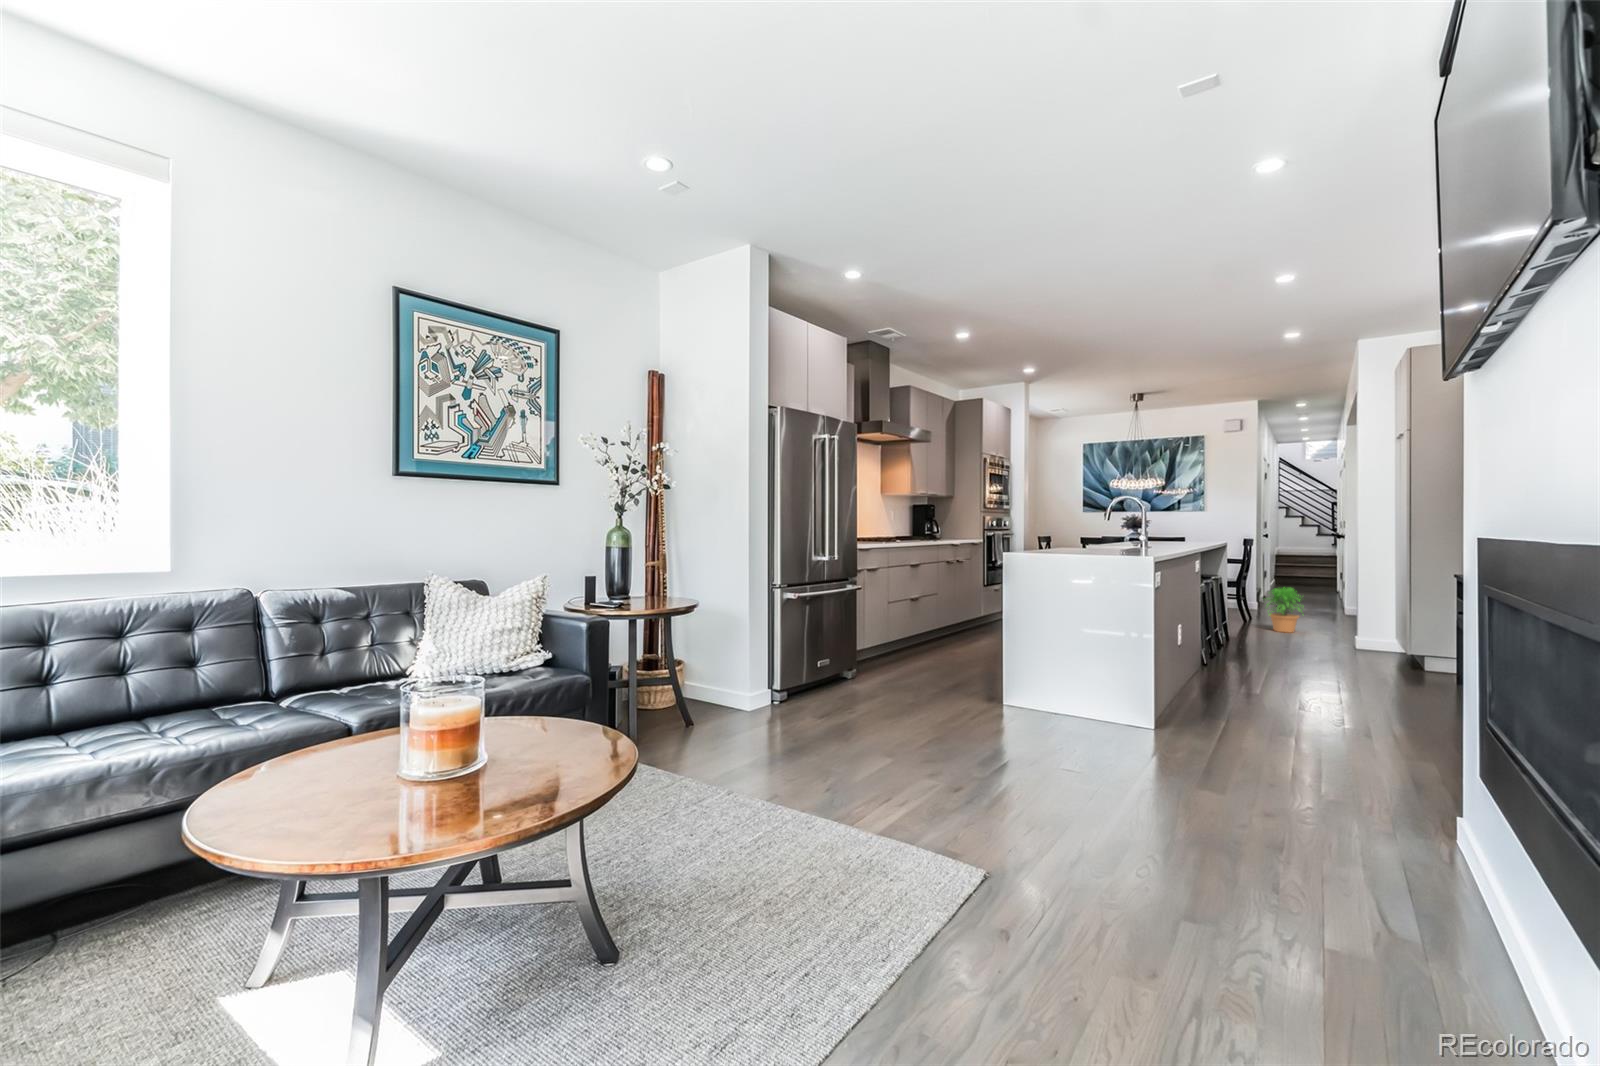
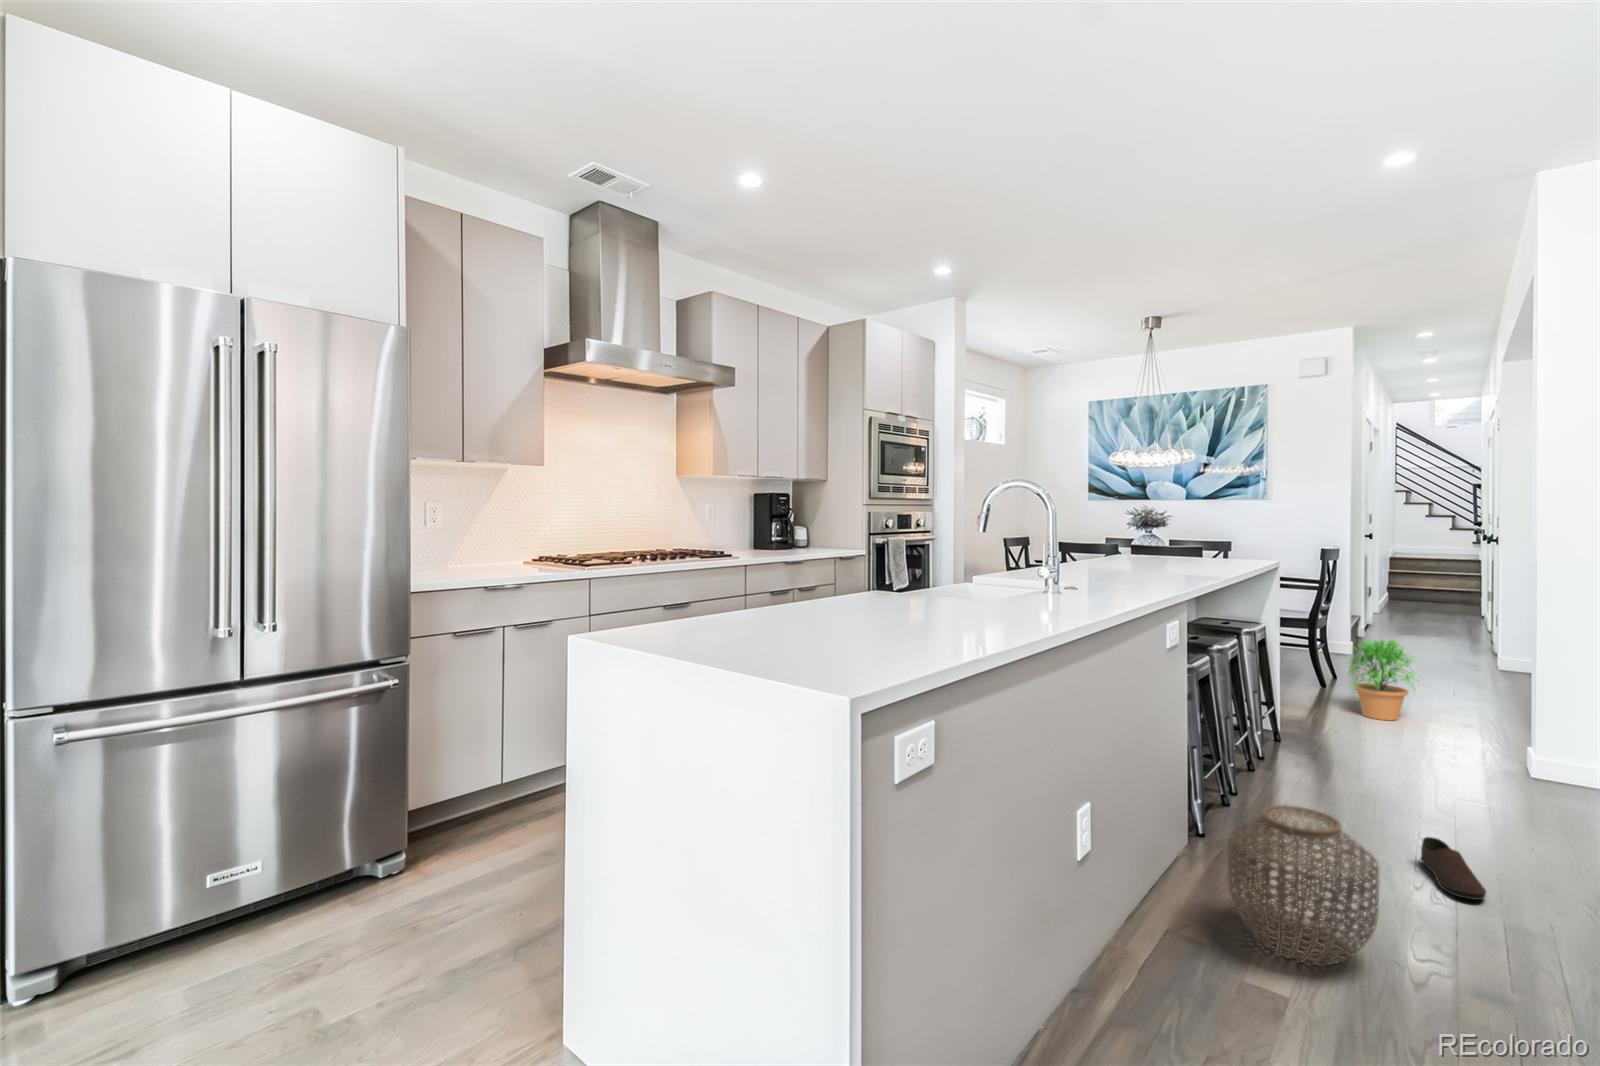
woven basket: none [1235,634,1300,695] -> present [1228,805,1379,965]
shoe: none [1313,661,1343,680] -> present [1421,837,1486,900]

